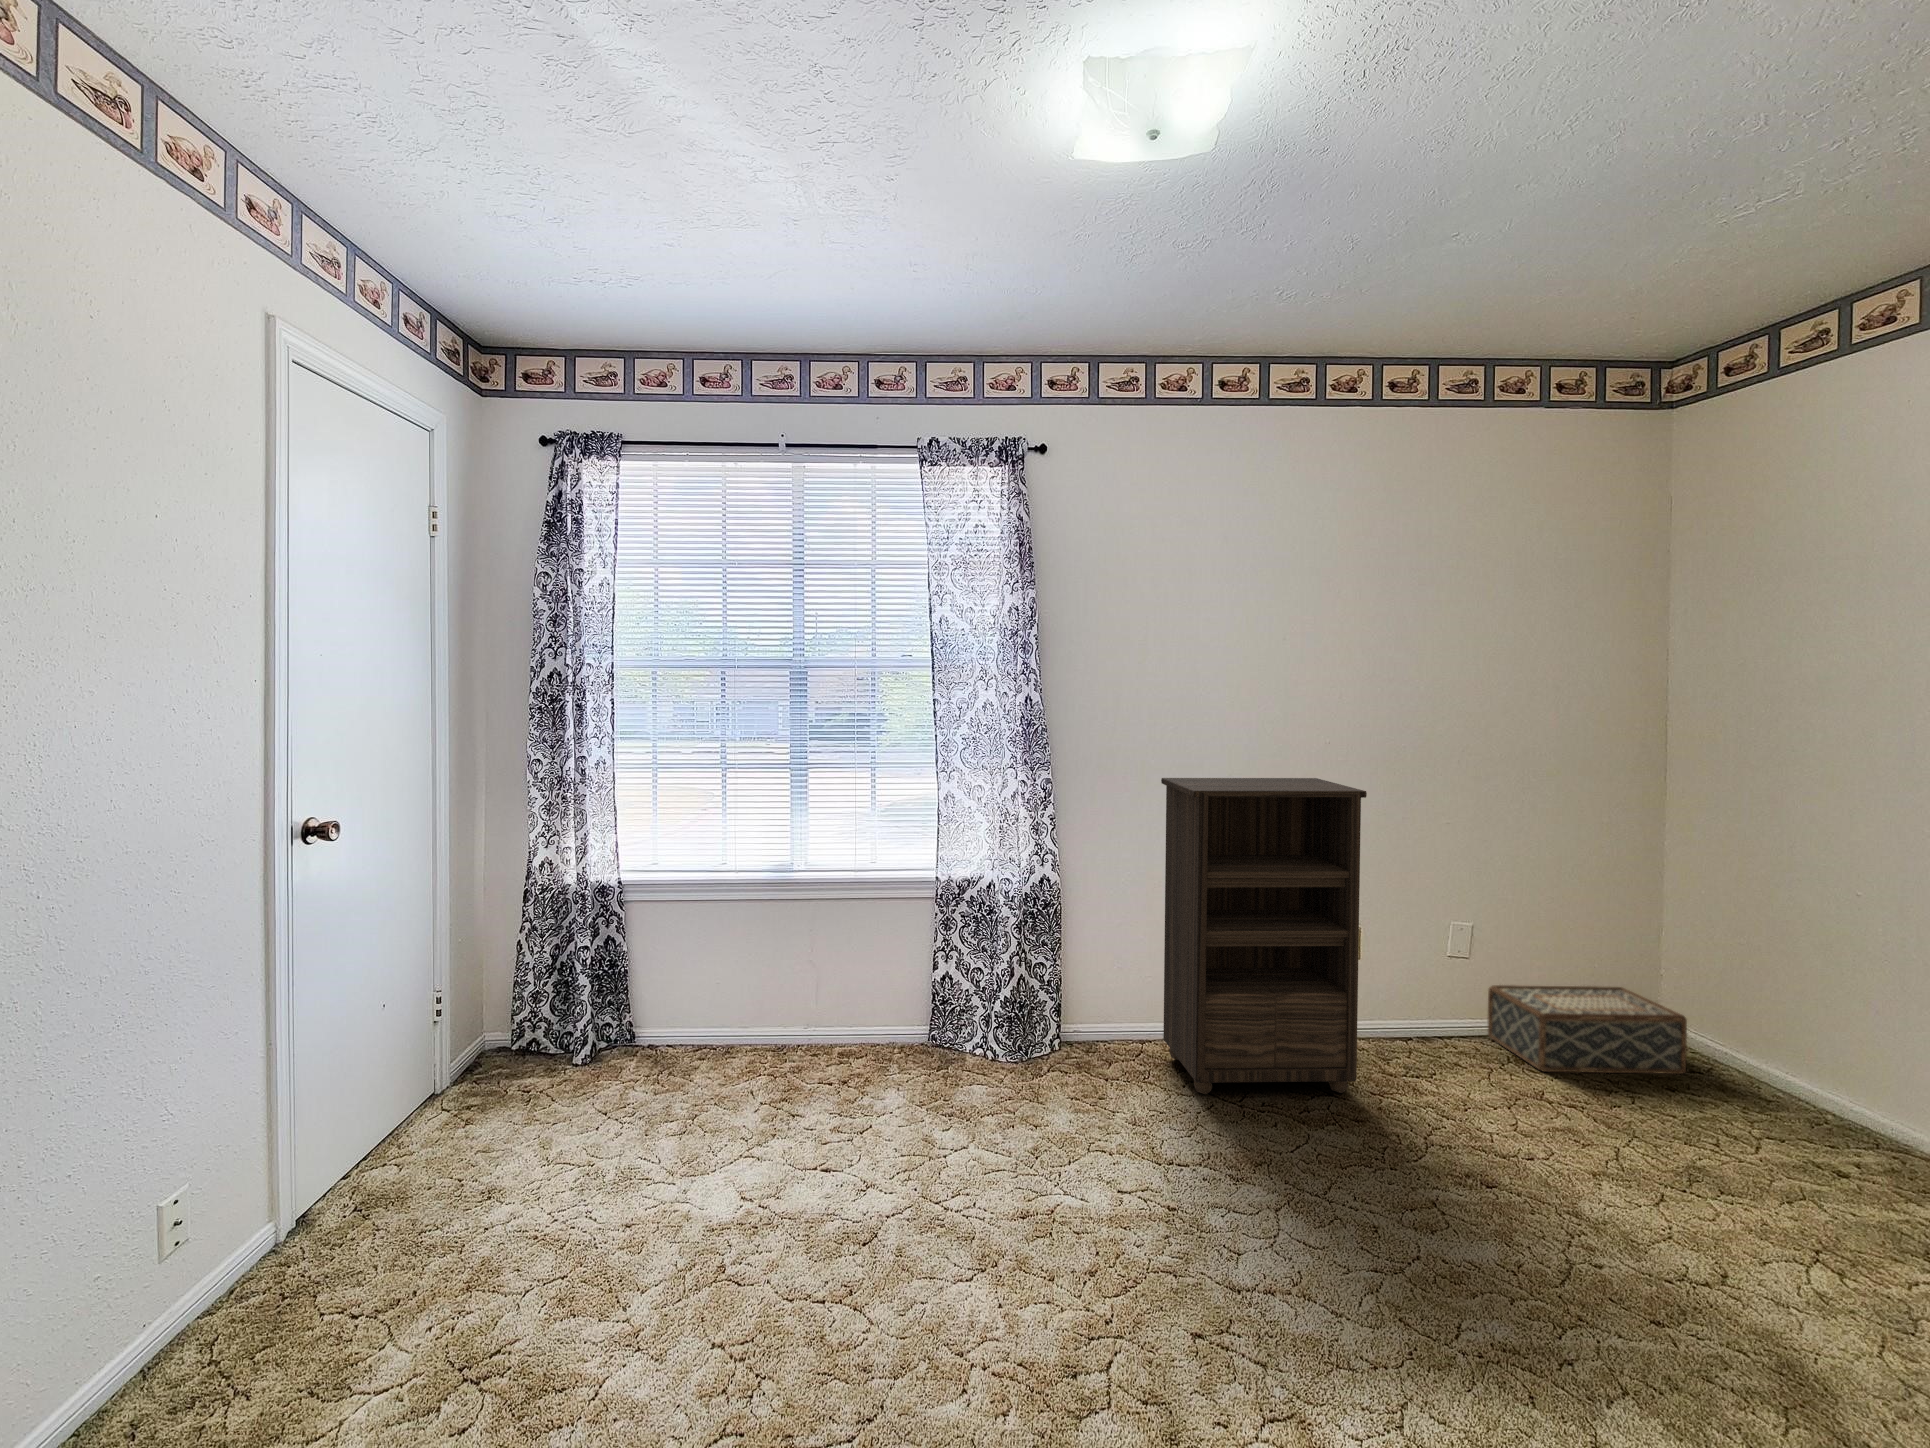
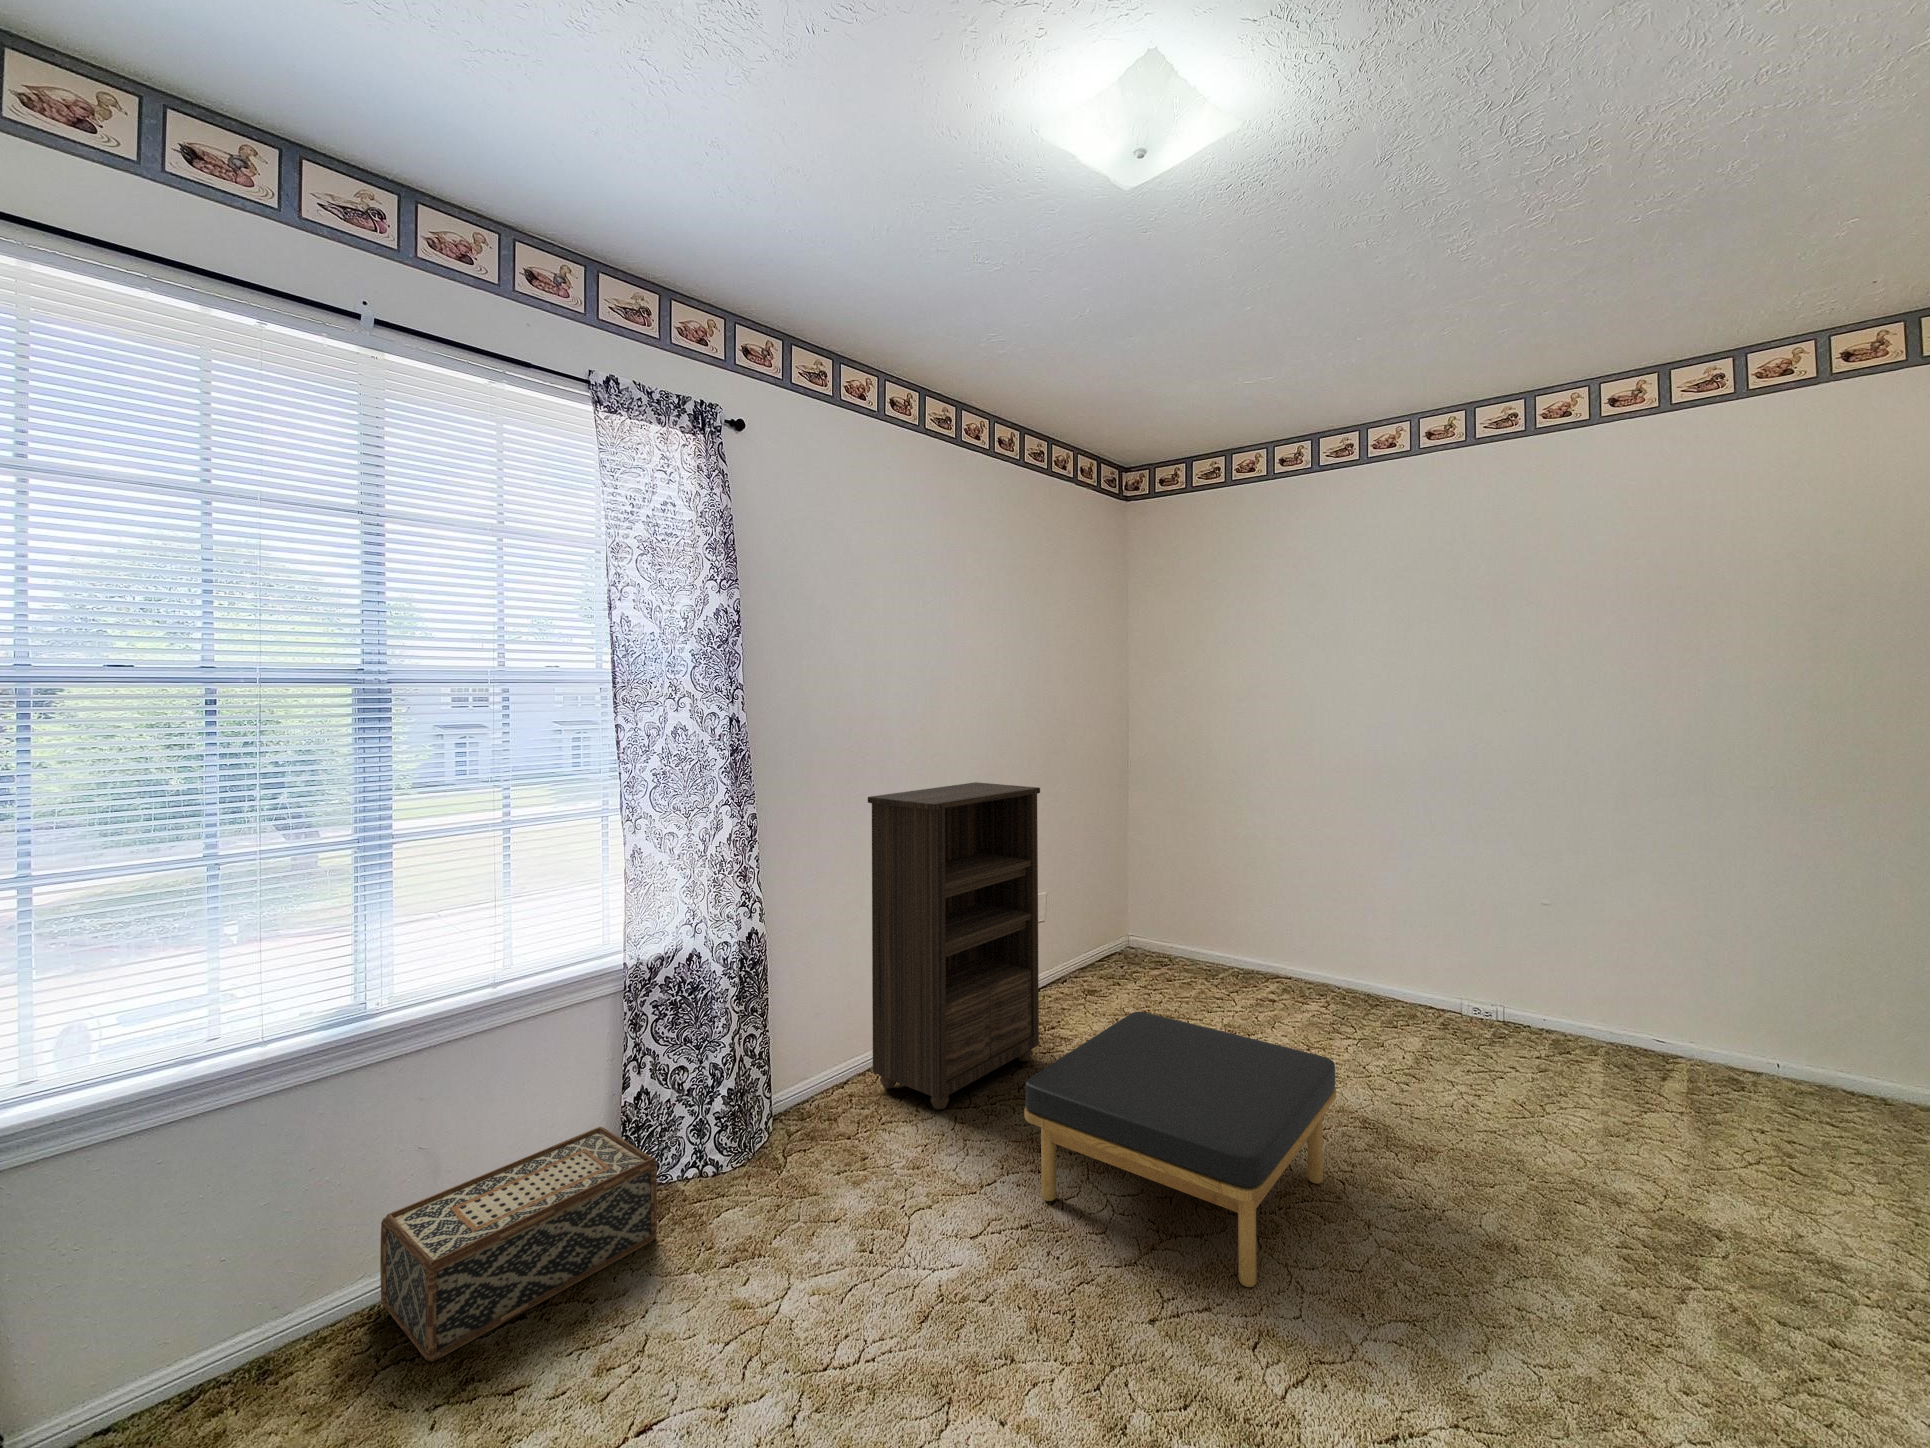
woven basket: present [1488,985,1687,1074] -> present [380,1127,657,1362]
ottoman: none [1189,1069,1621,1382] -> present [1024,1012,1336,1287]

